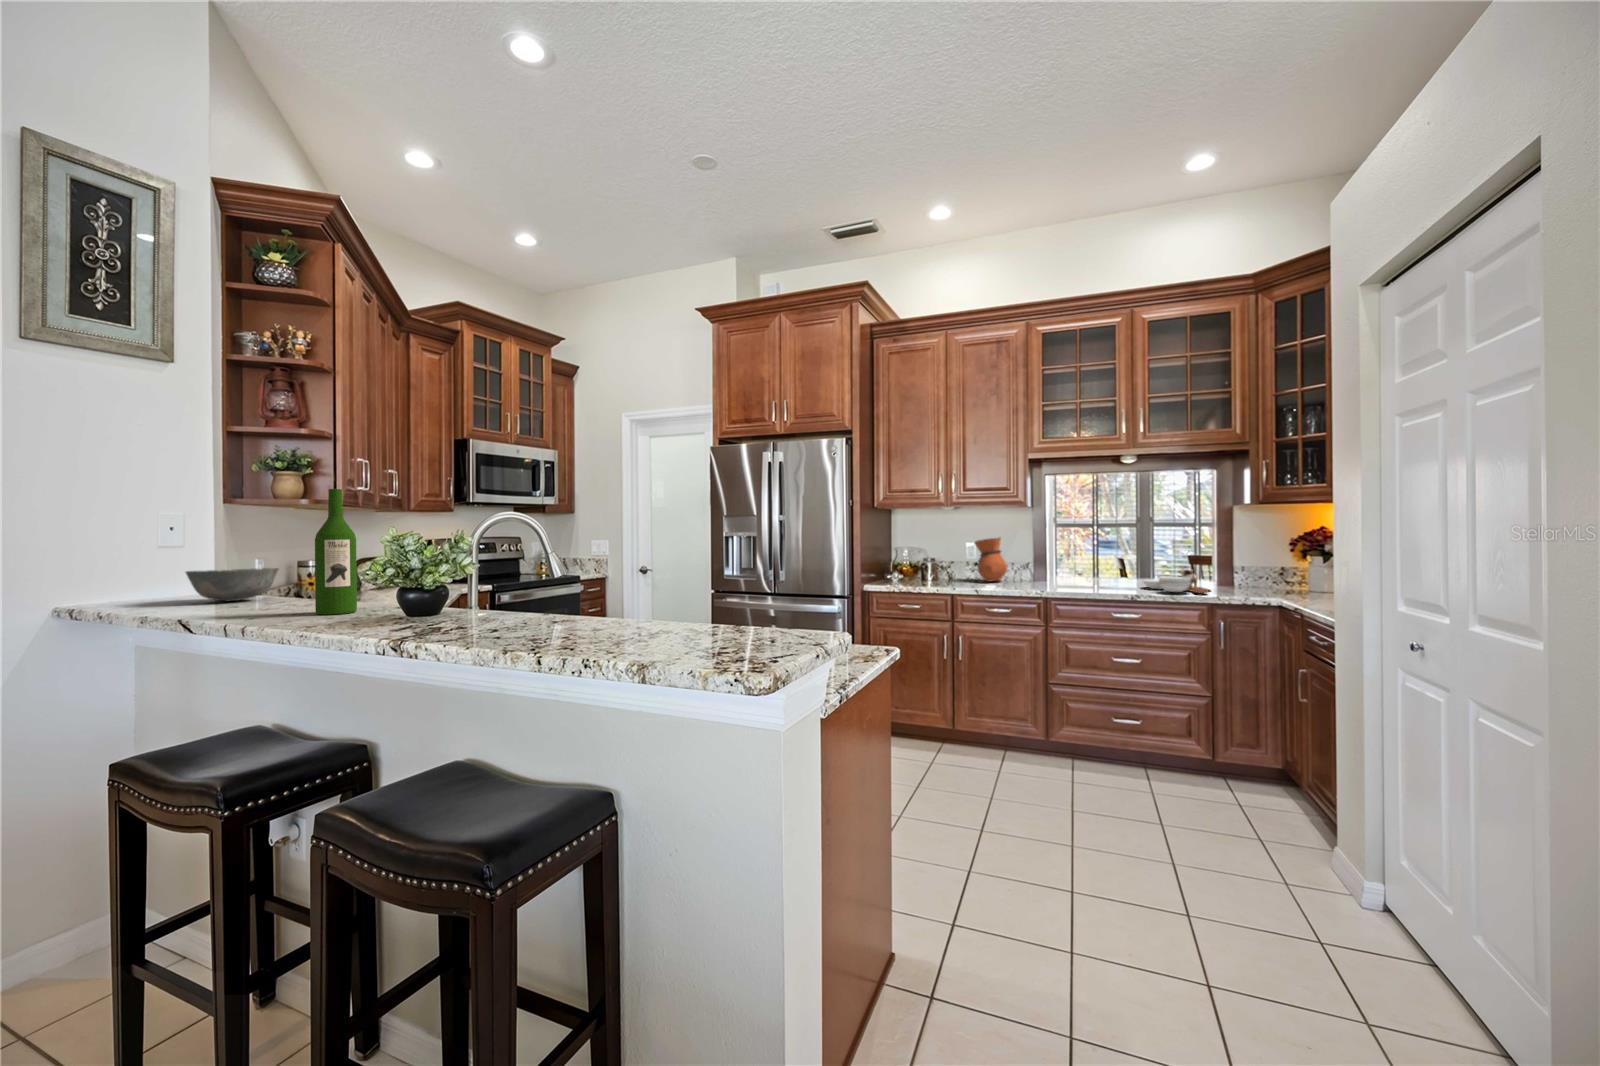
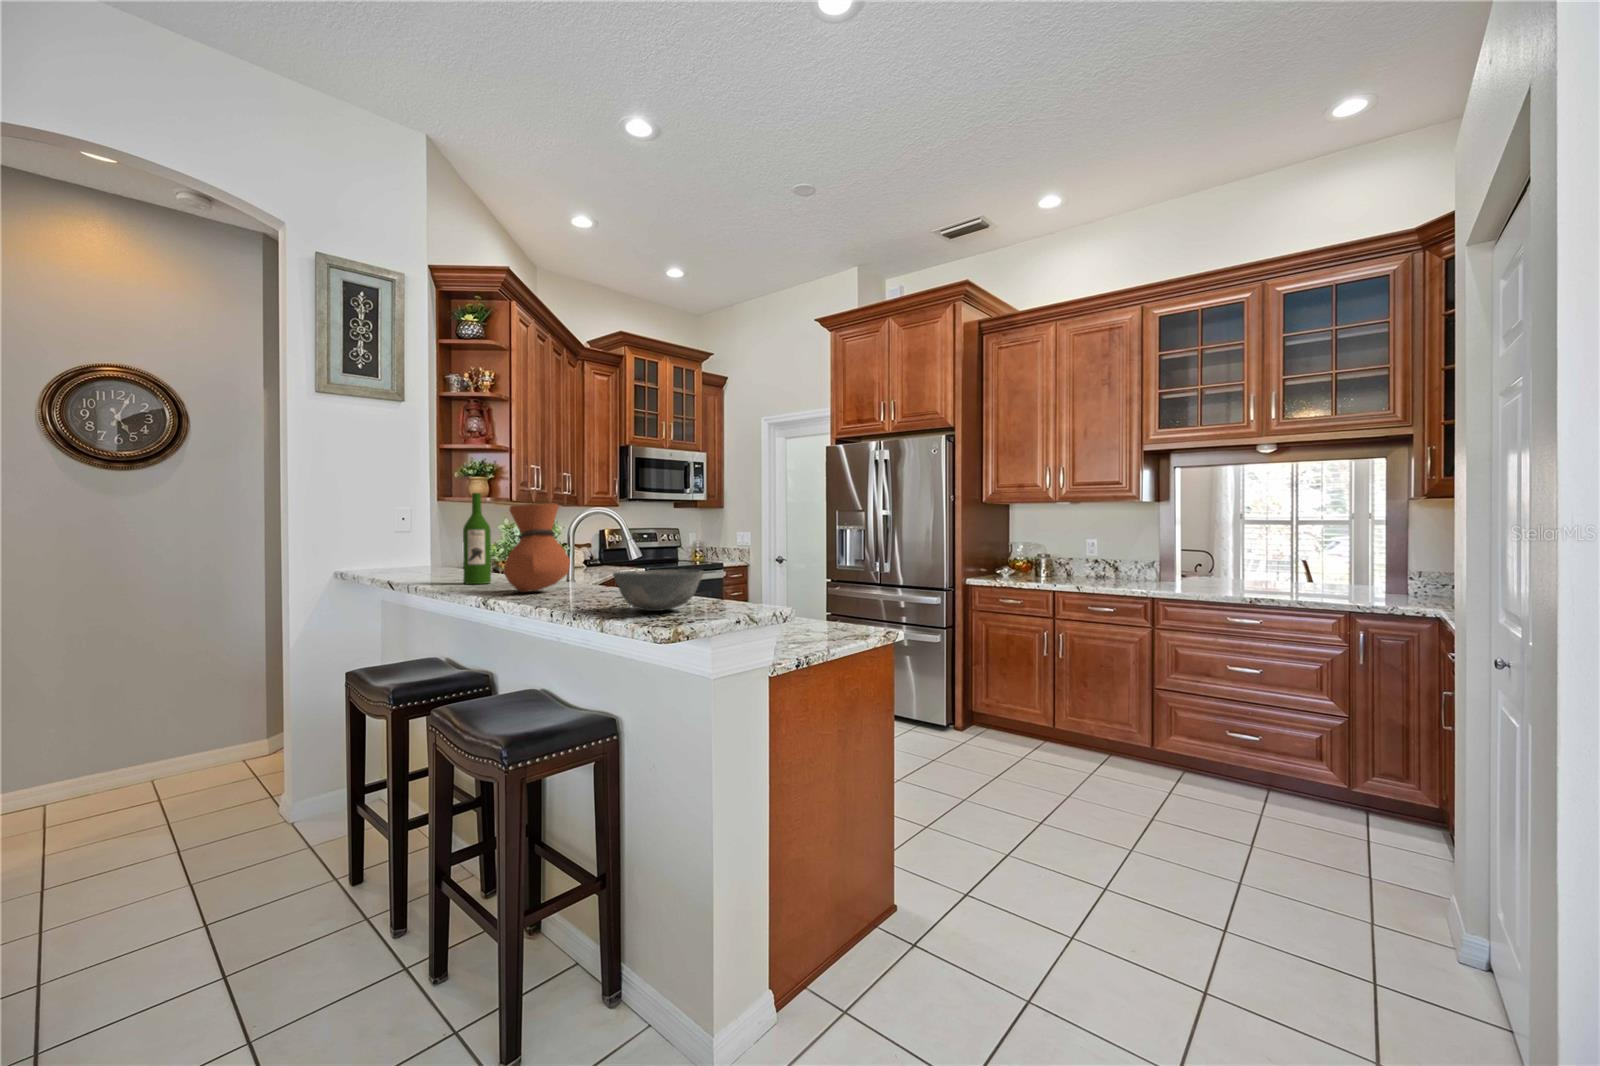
vase: present [975,537,1007,582] -> present [503,503,570,592]
cutting board: present [1143,567,1210,593] -> none [1276,568,1360,599]
bowl: present [186,568,279,601] -> present [613,569,704,611]

